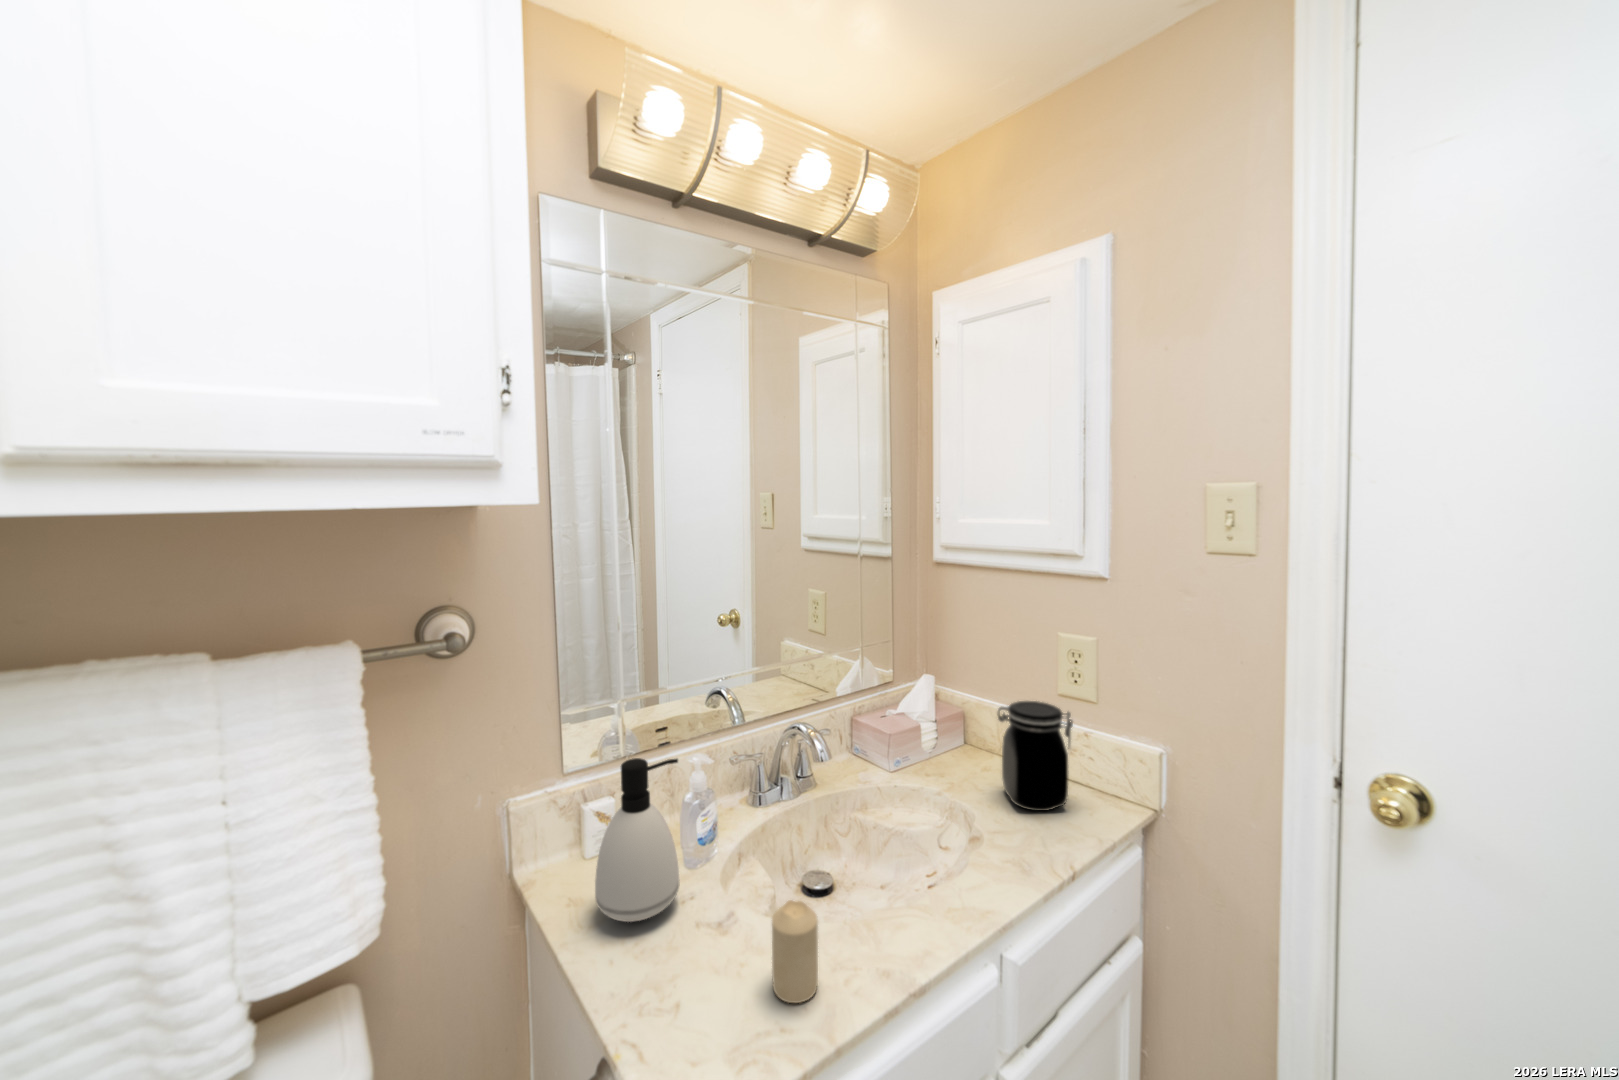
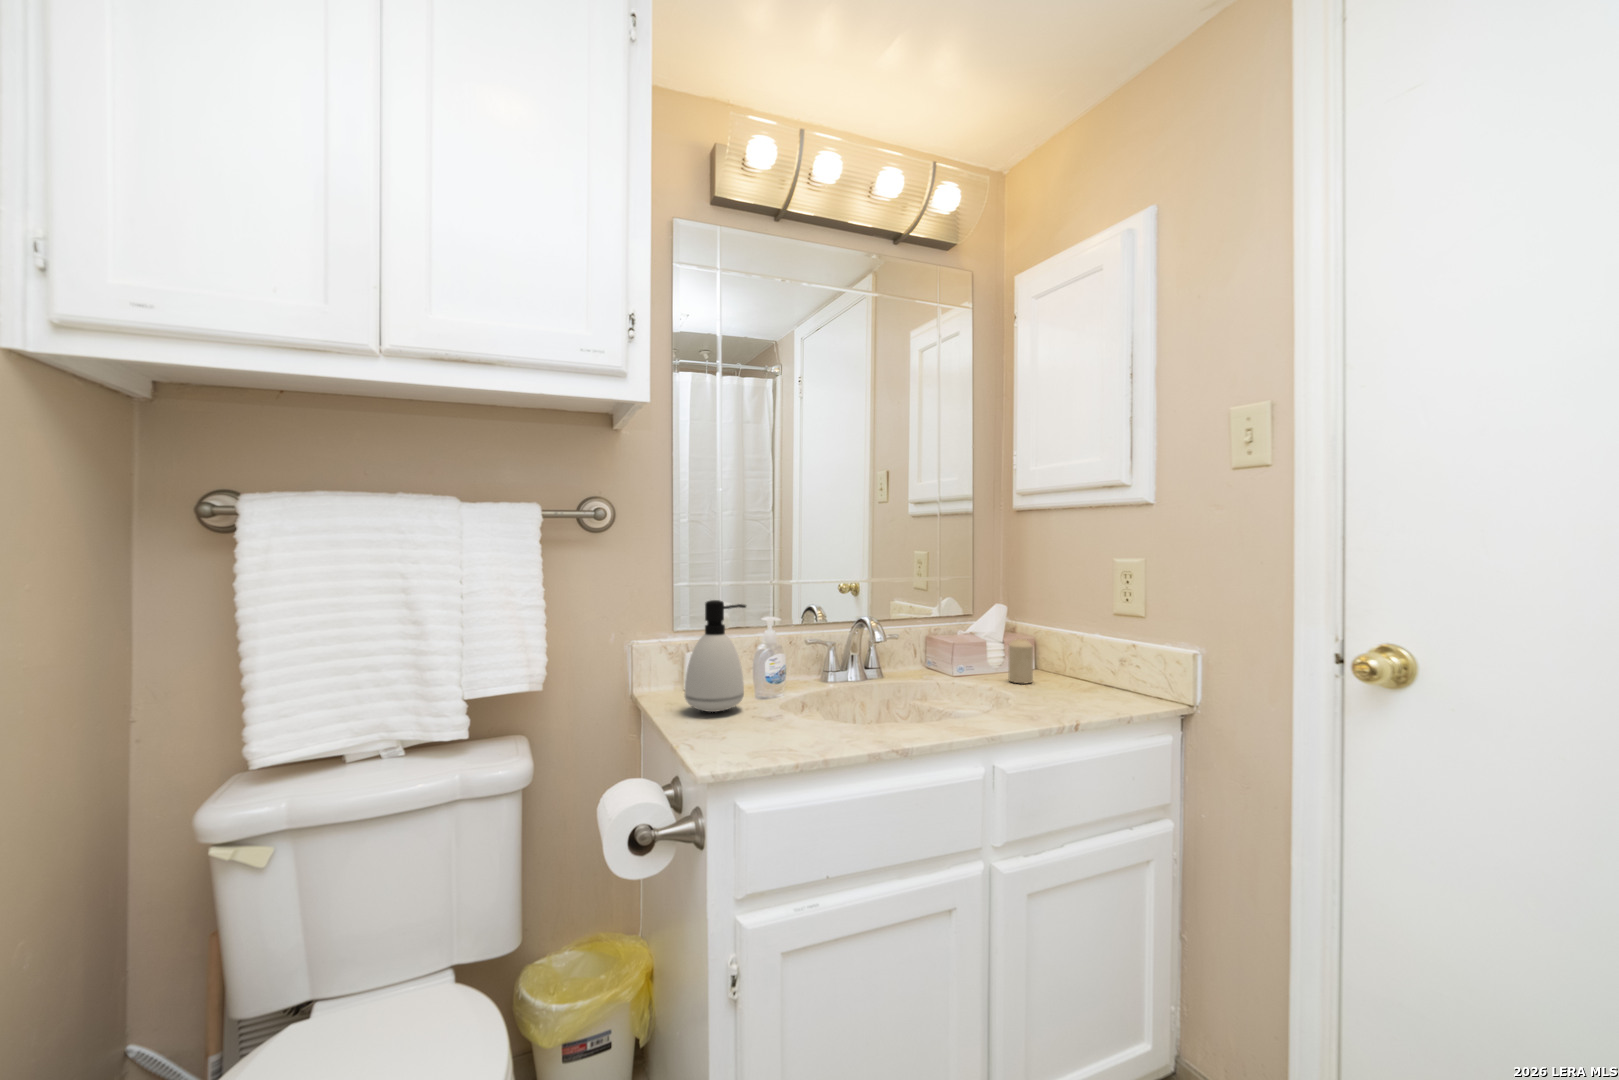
jar: present [998,701,1073,811] -> none [1036,611,1103,703]
candle: present [772,900,818,1003] -> present [1008,639,1033,683]

